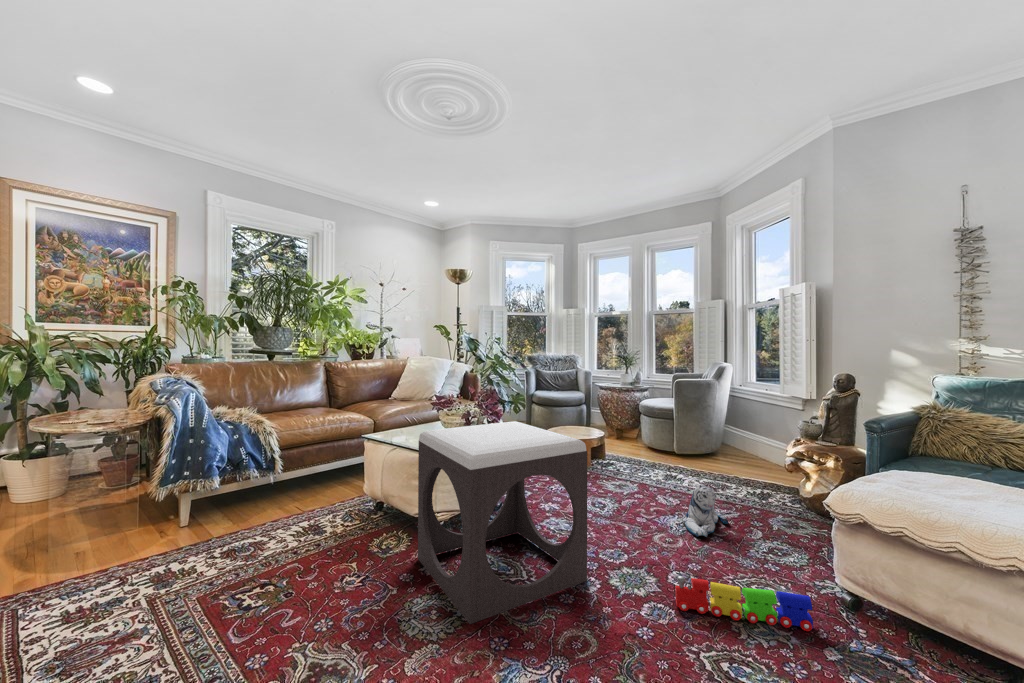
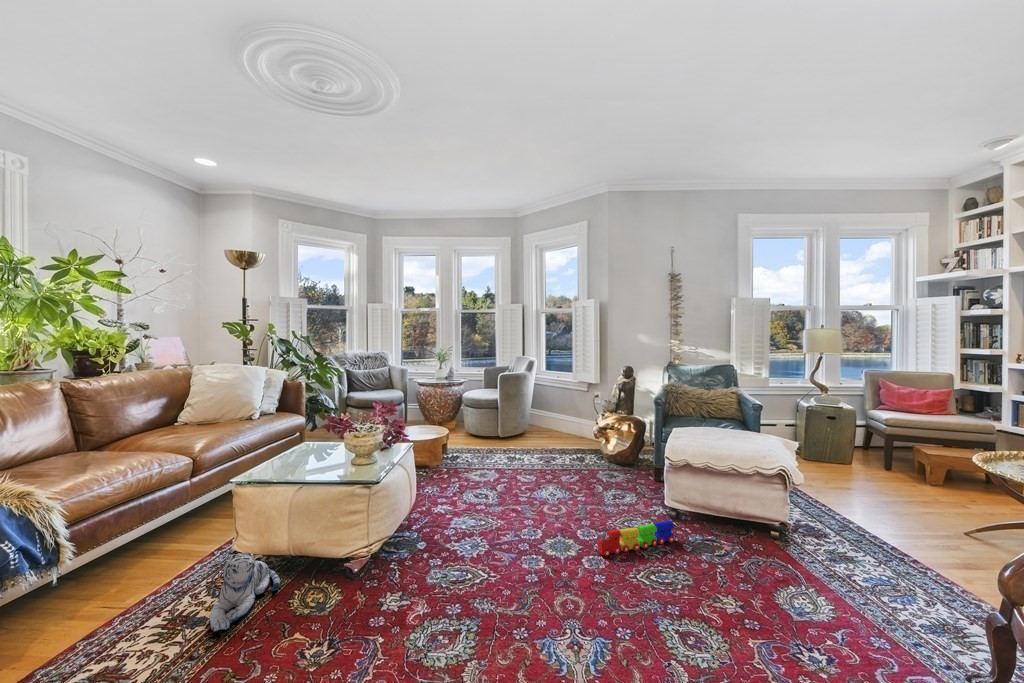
footstool: present [418,421,587,624] -> none [369,435,532,631]
plush toy: present [685,485,728,537] -> present [209,553,280,632]

